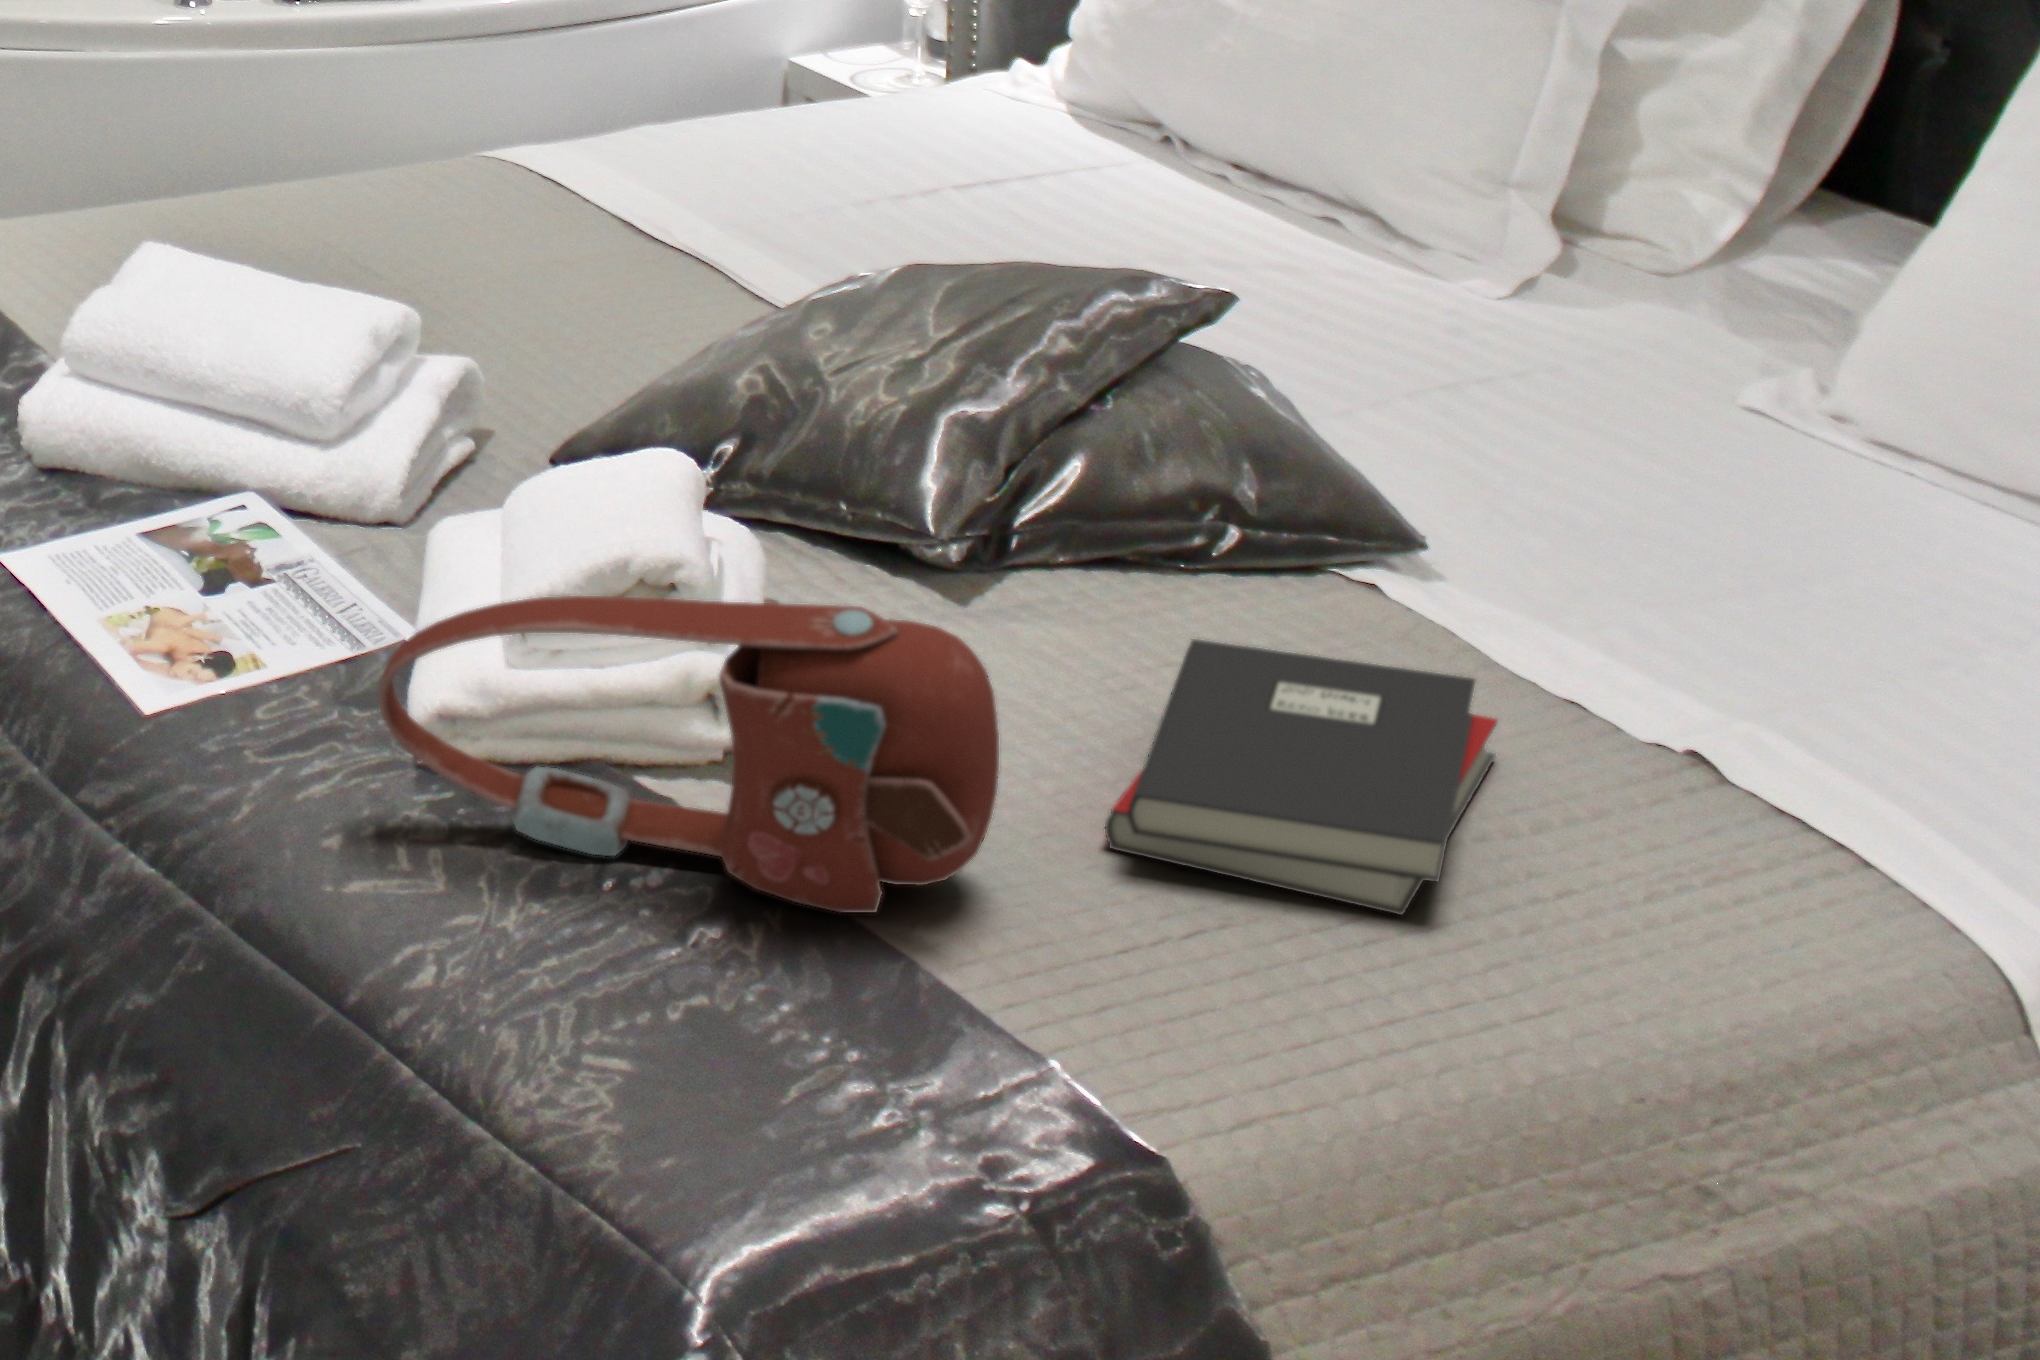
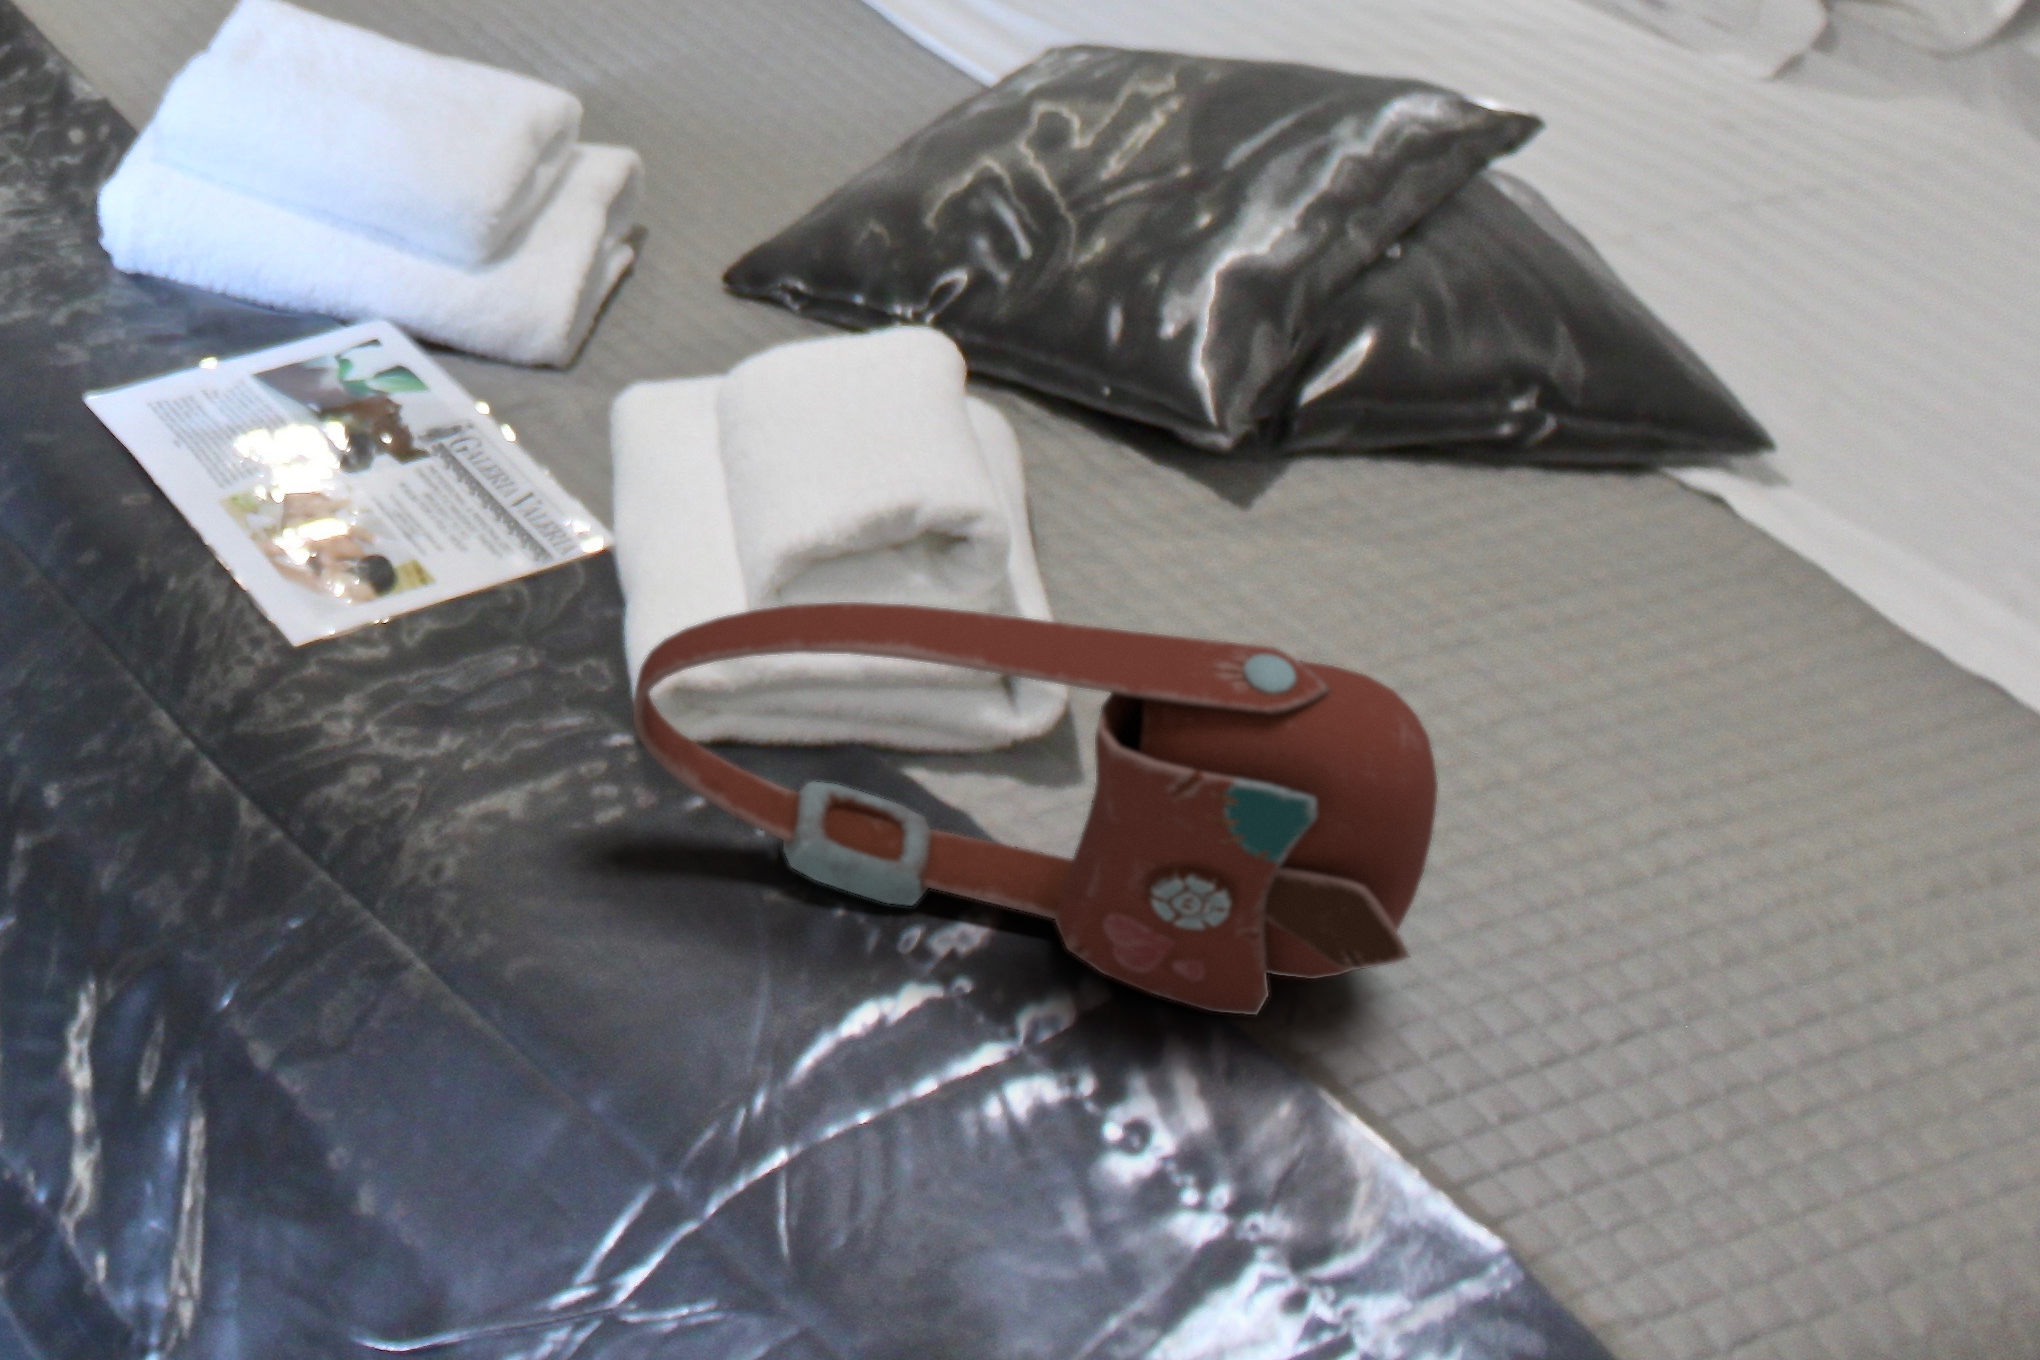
hardback book: present [1105,639,1497,915] -> none [1511,614,1968,1039]

